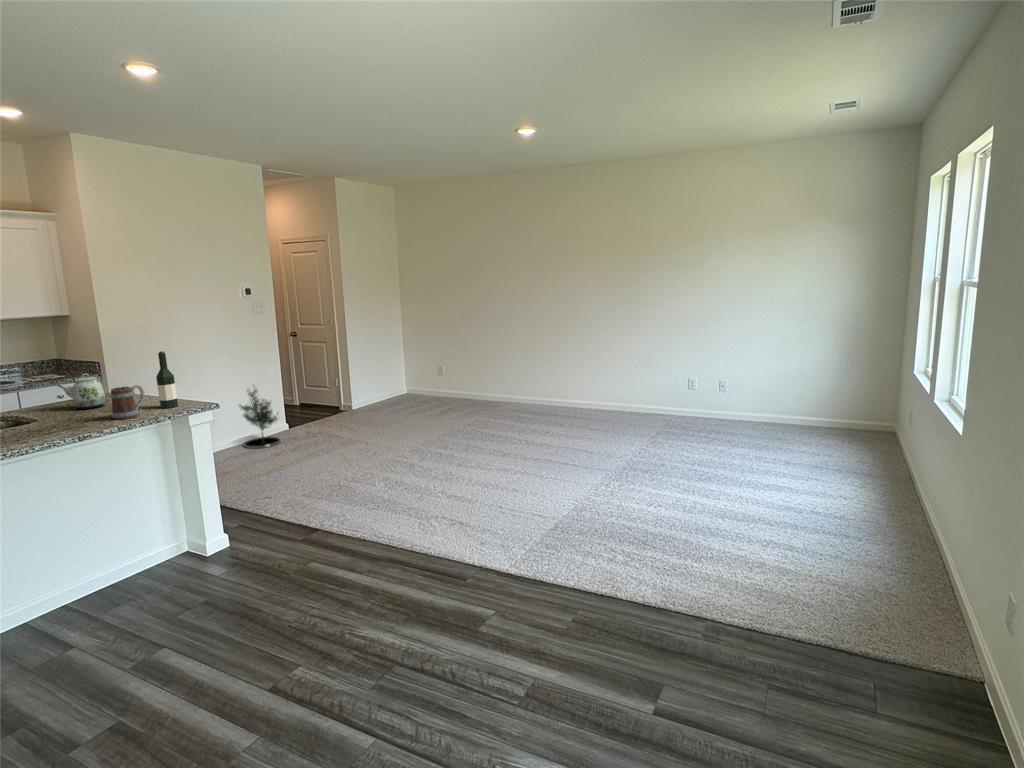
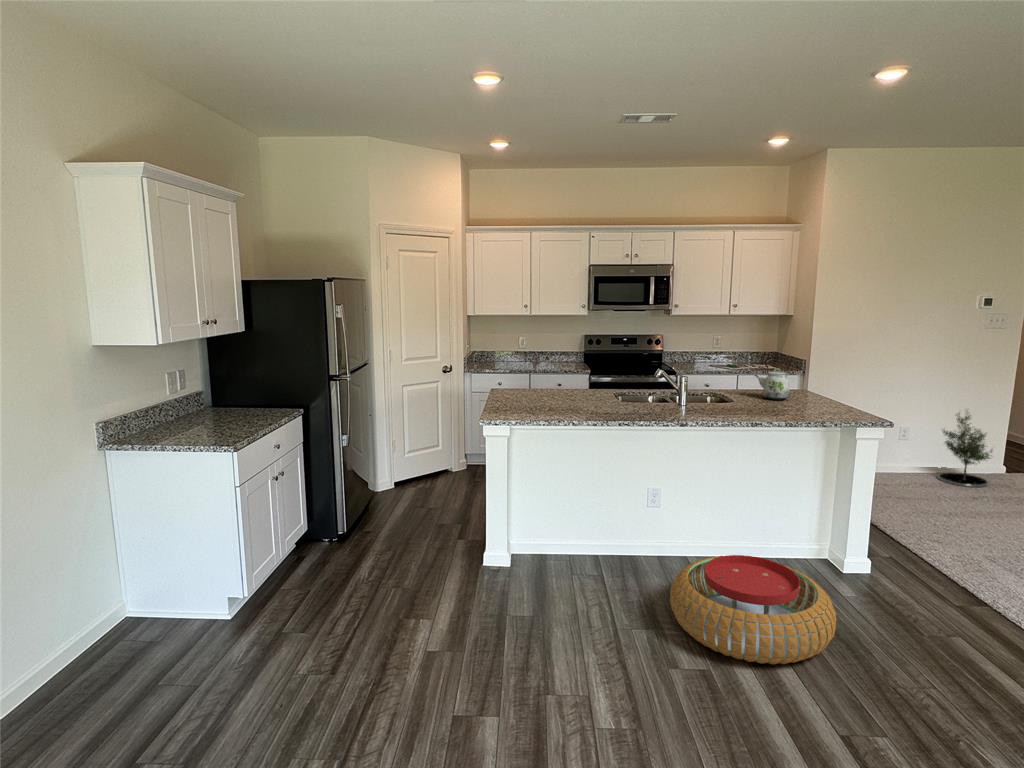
wine bottle: present [156,351,178,408] -> none [832,357,851,414]
mug: present [110,385,144,419] -> none [785,385,818,416]
pouf: none [25,572,228,703] -> present [670,555,837,664]

